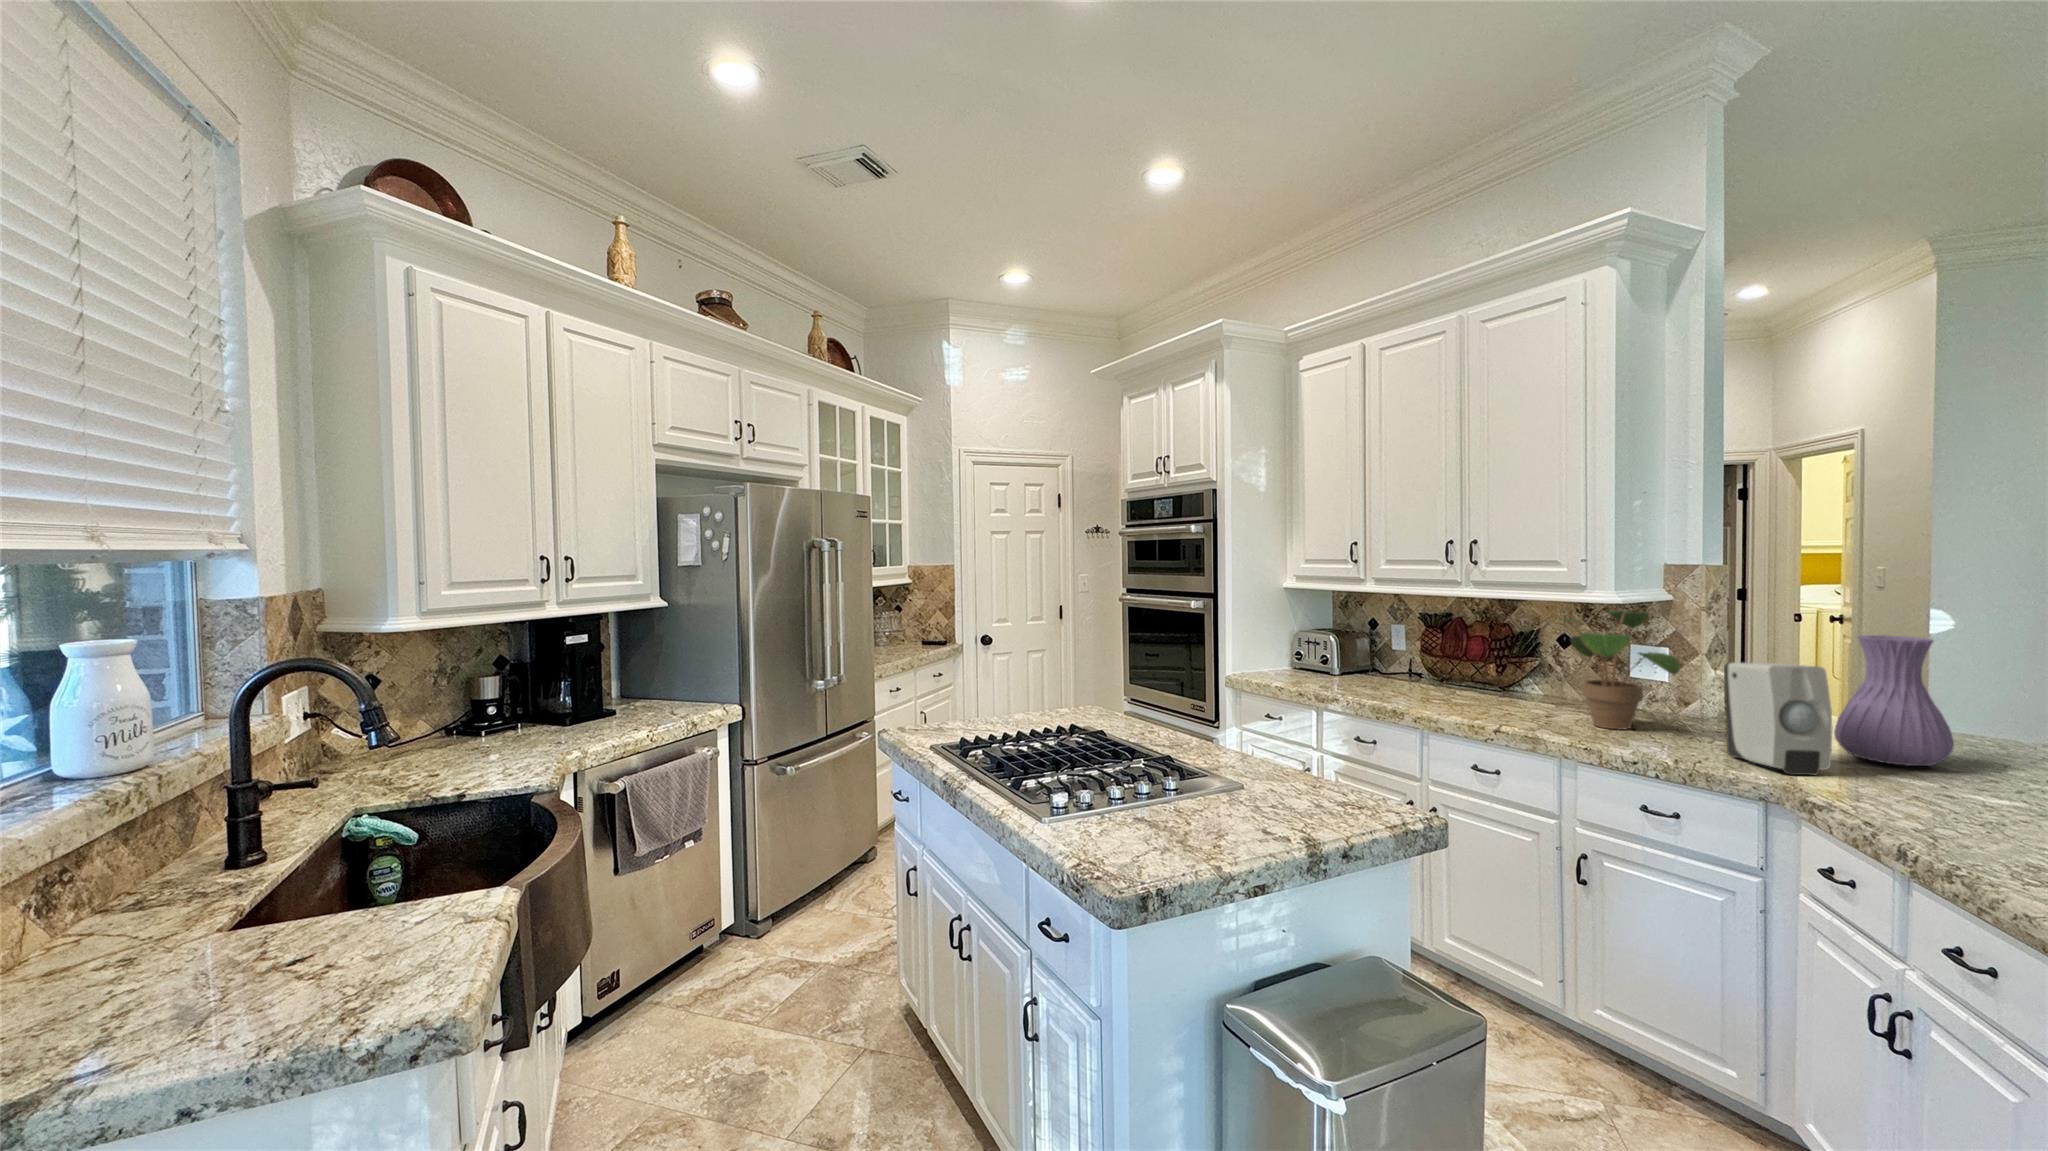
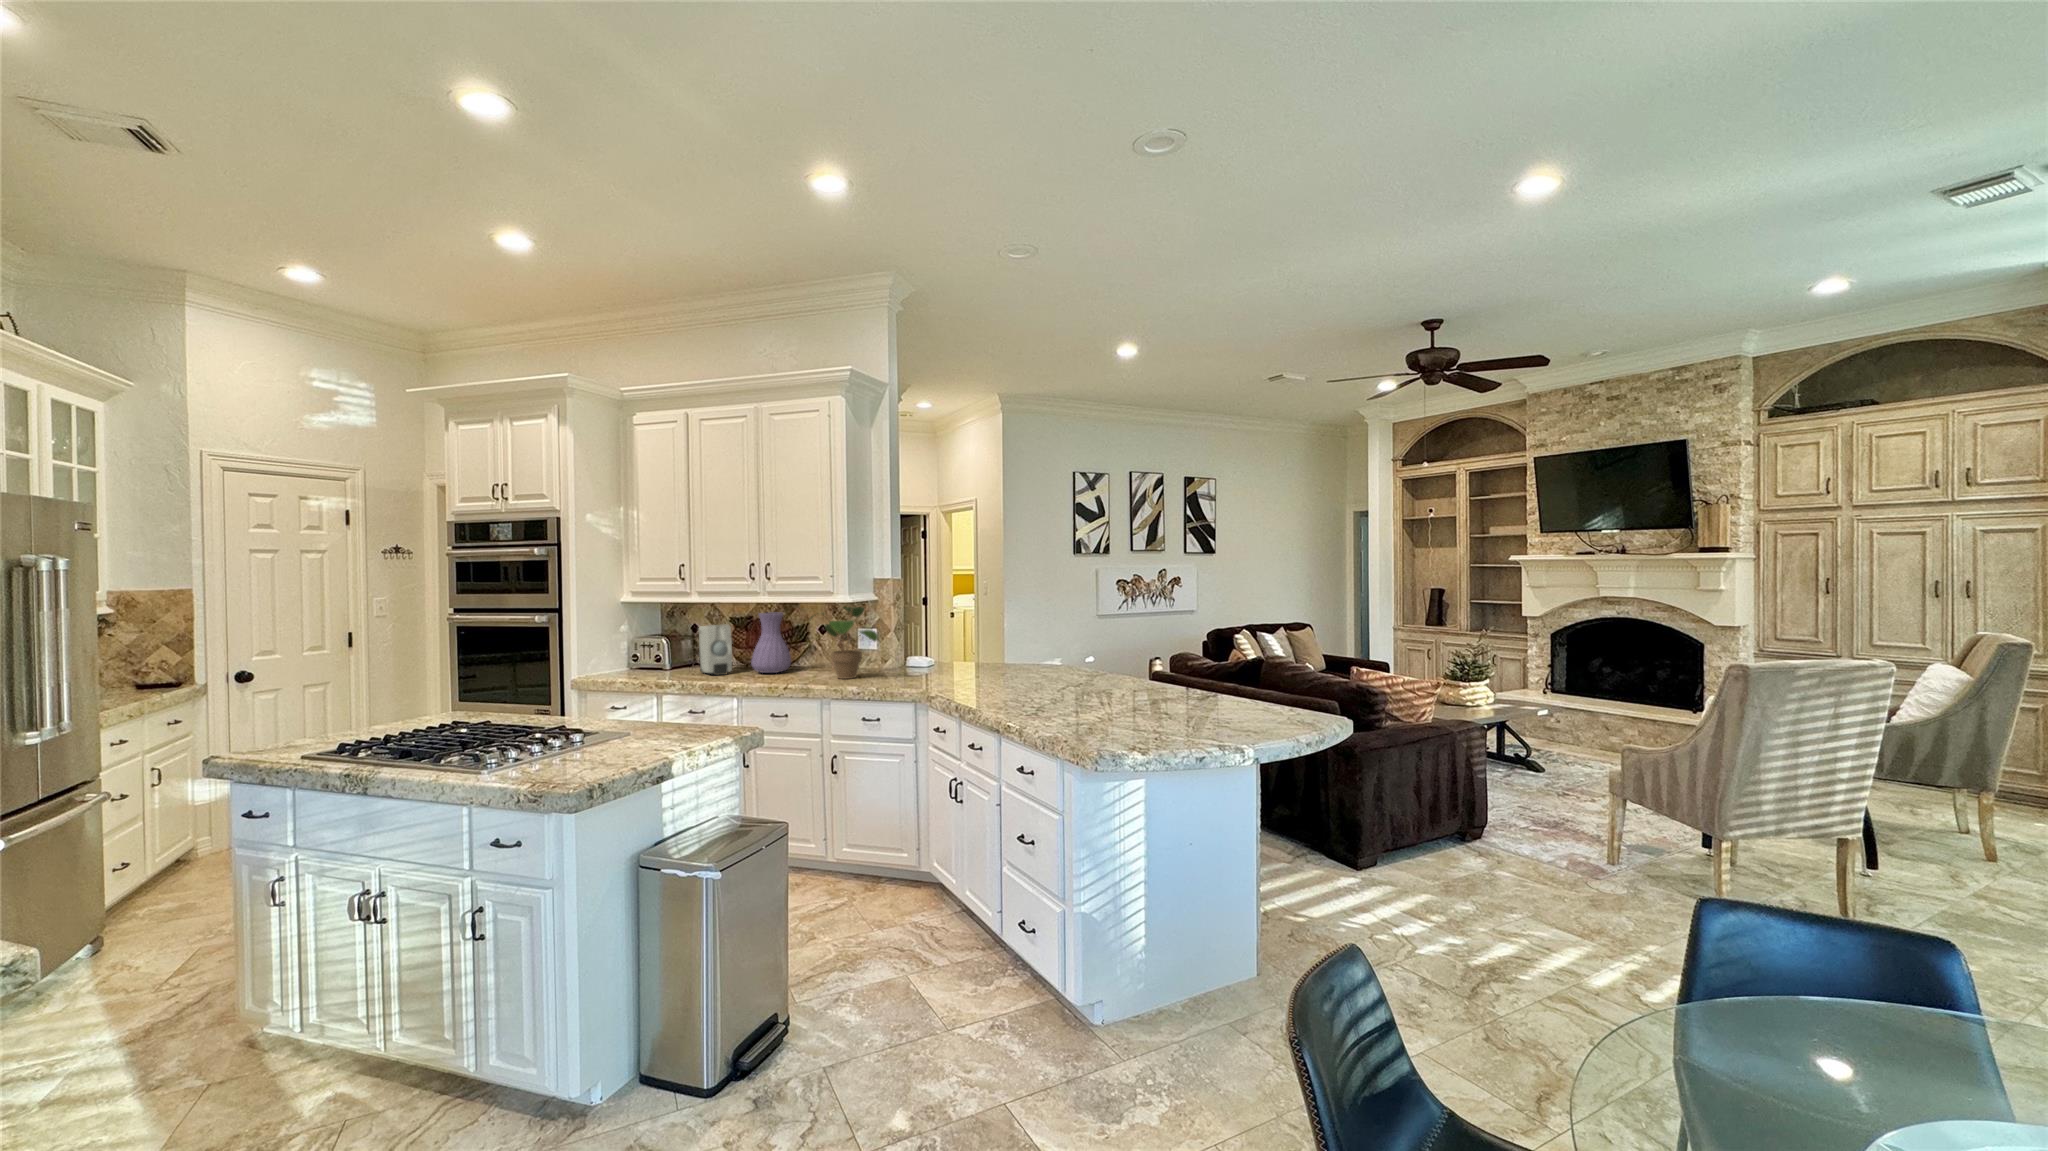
vase: present [1834,635,1954,766] -> present [751,613,791,673]
soap dispenser: present [1724,663,1832,775] -> present [698,625,732,675]

